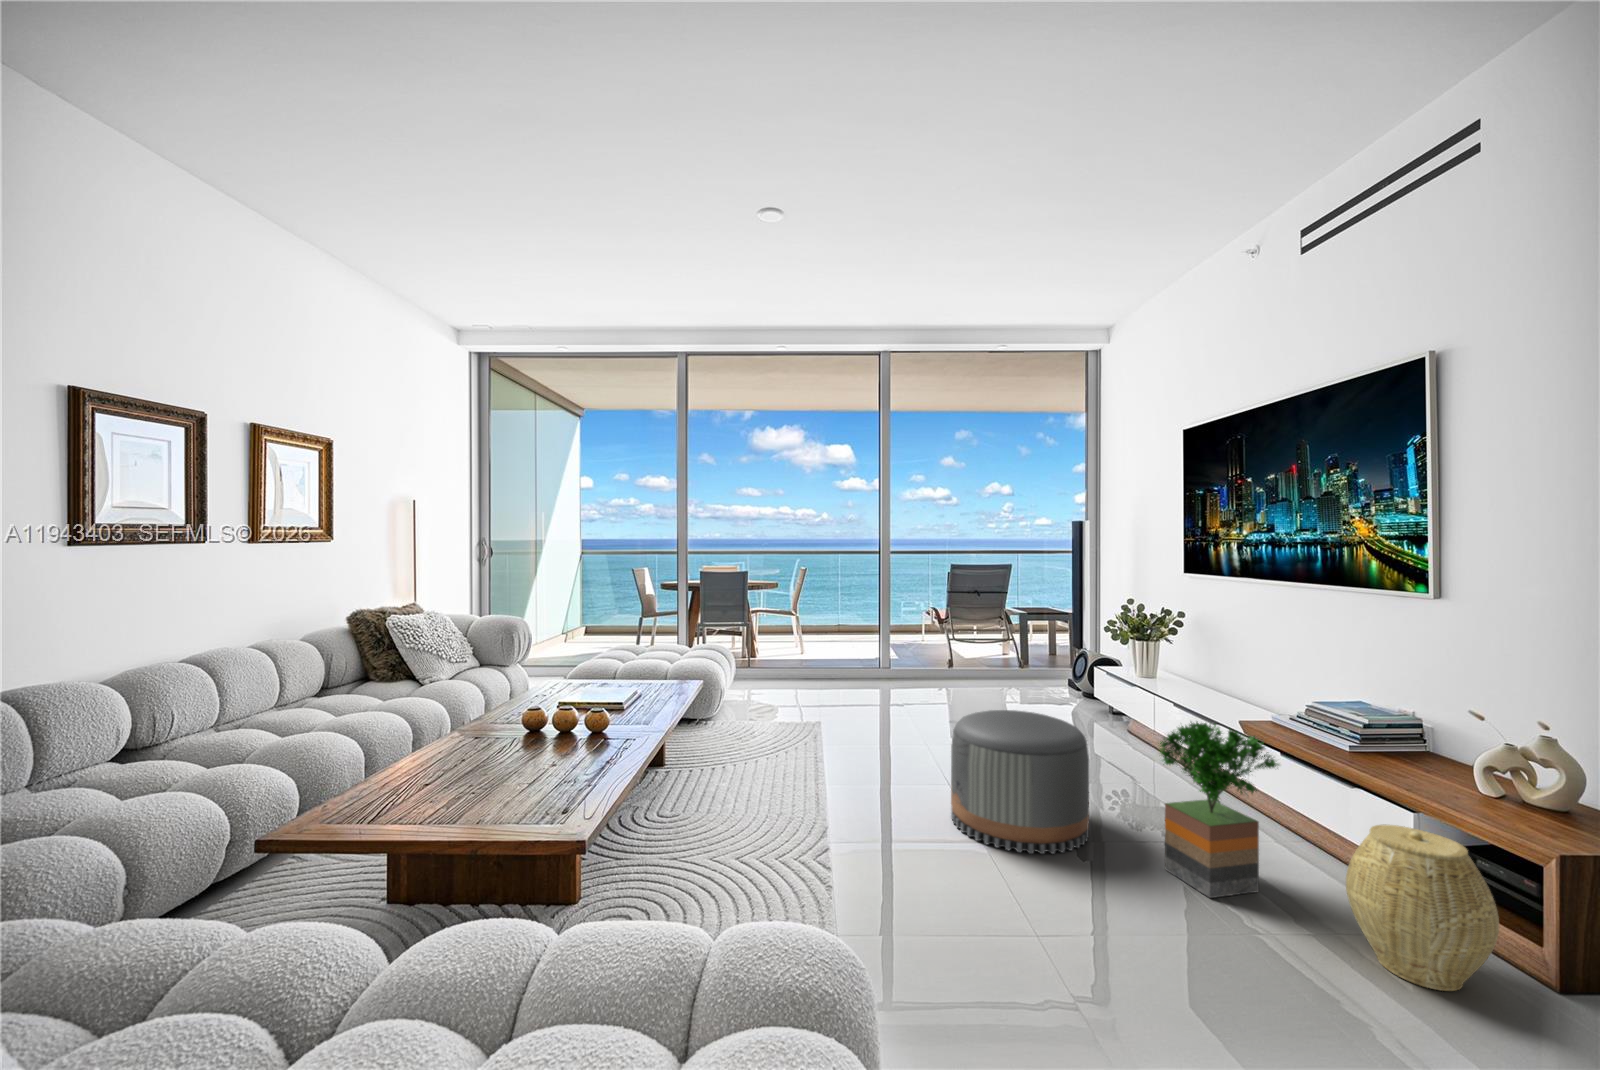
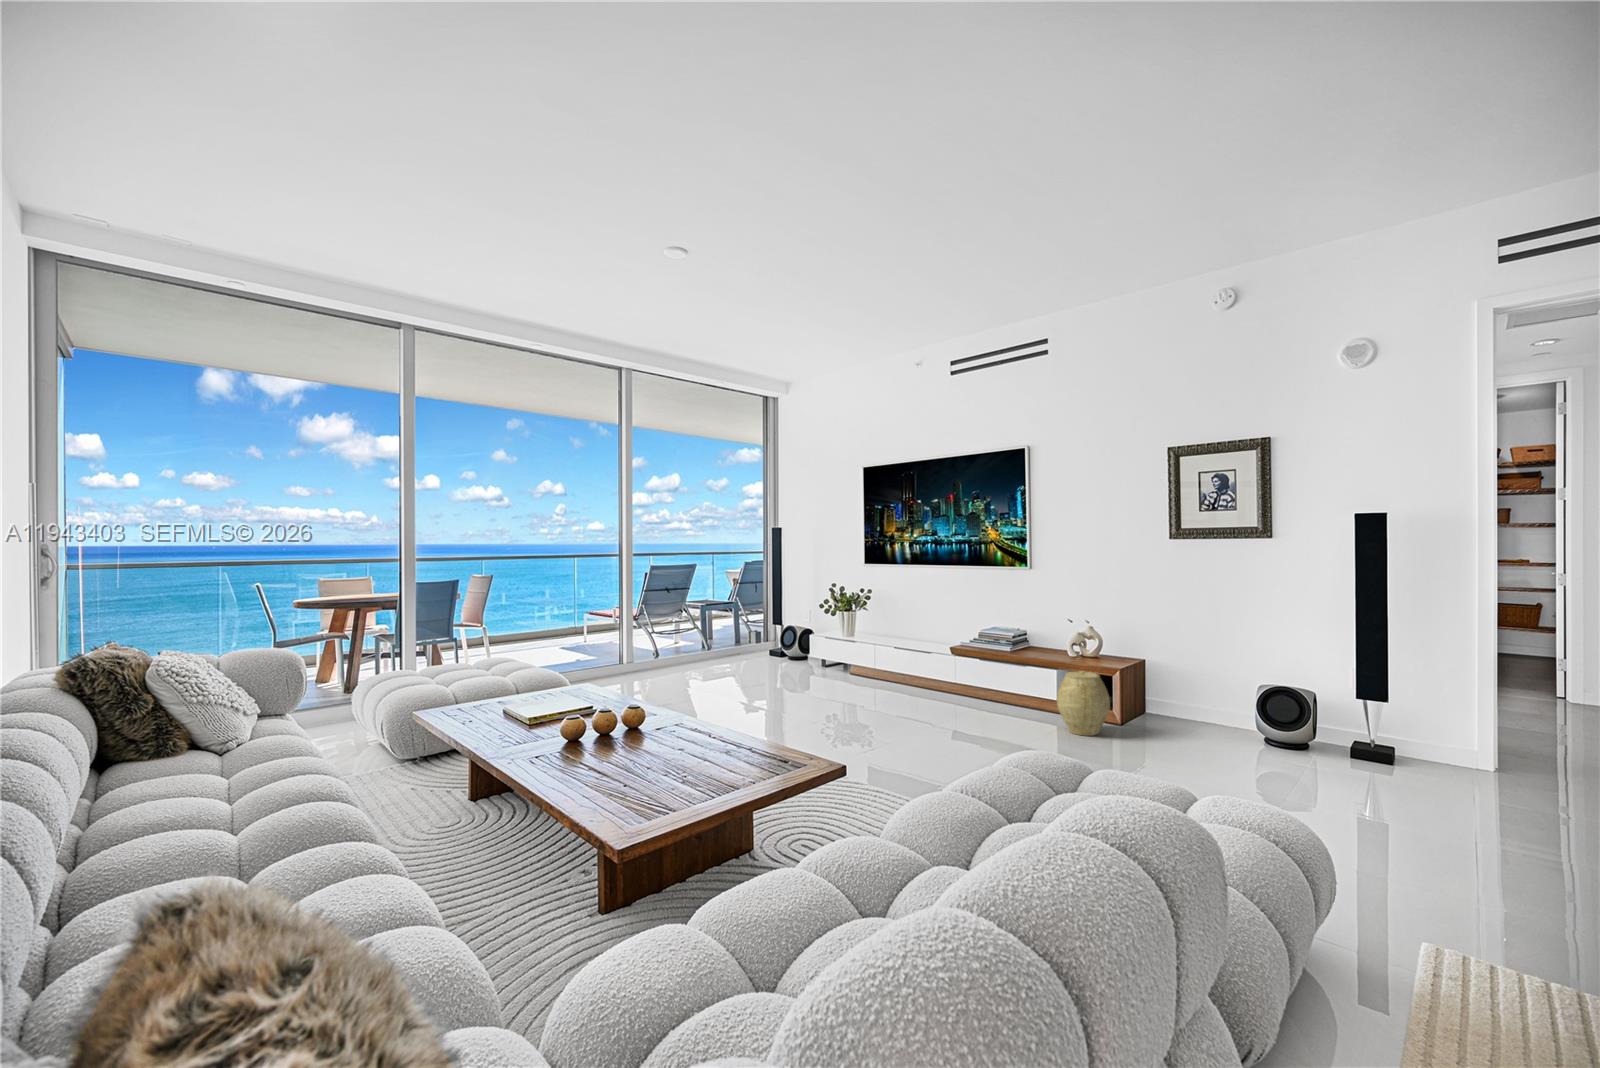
pouf: present [951,710,1089,854] -> none [844,657,930,741]
potted tree: present [1160,722,1279,898] -> none [966,642,1023,732]

